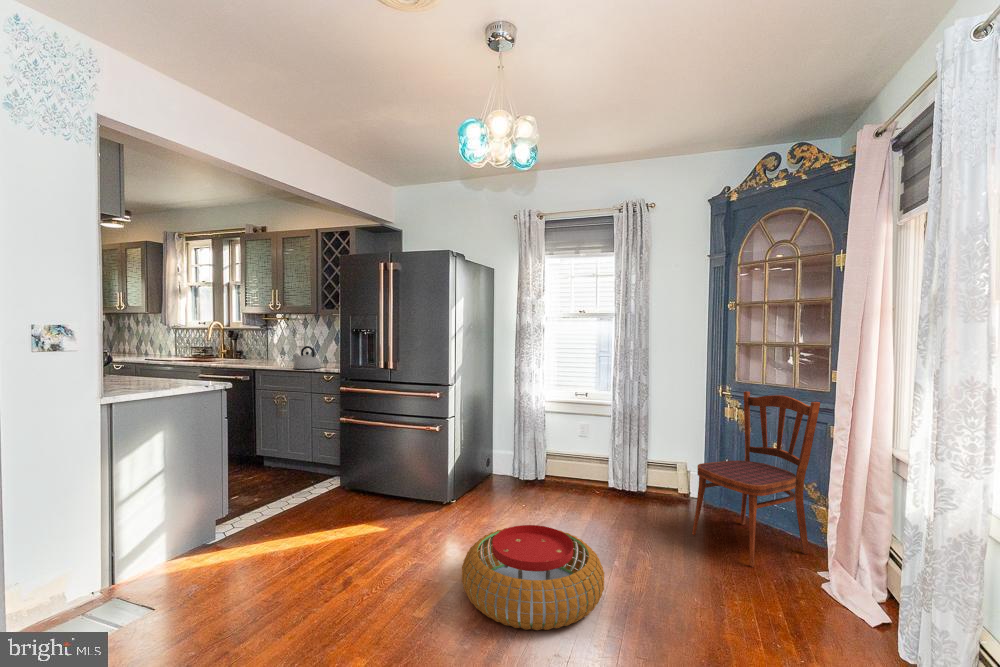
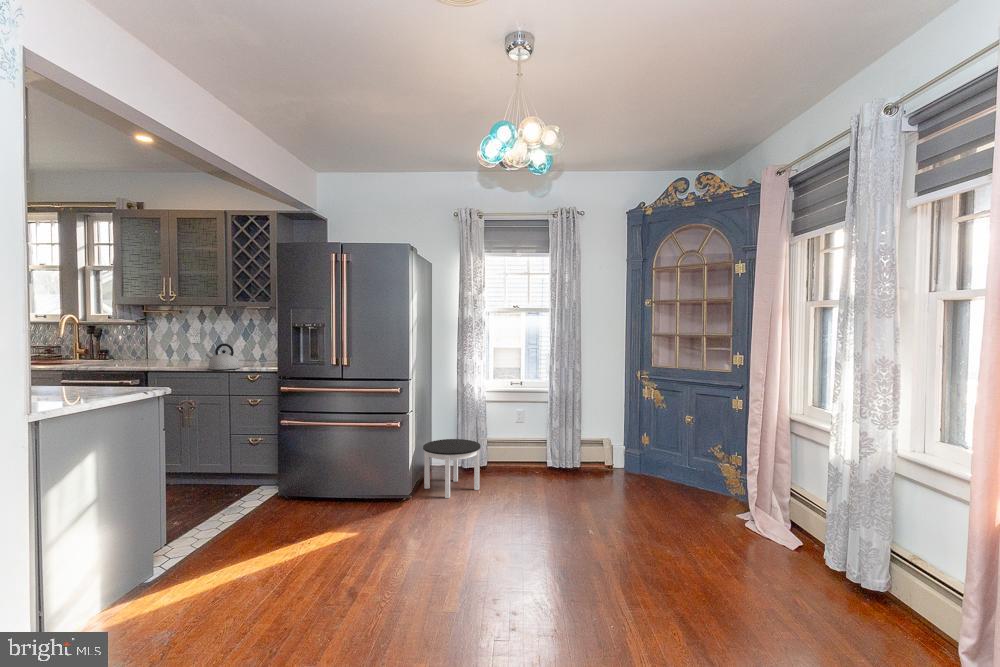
dining chair: present [692,391,820,567] -> none [631,374,724,511]
round table: none [466,448,525,511] -> present [423,439,481,498]
pouf: present [462,525,604,630] -> none [476,498,600,579]

